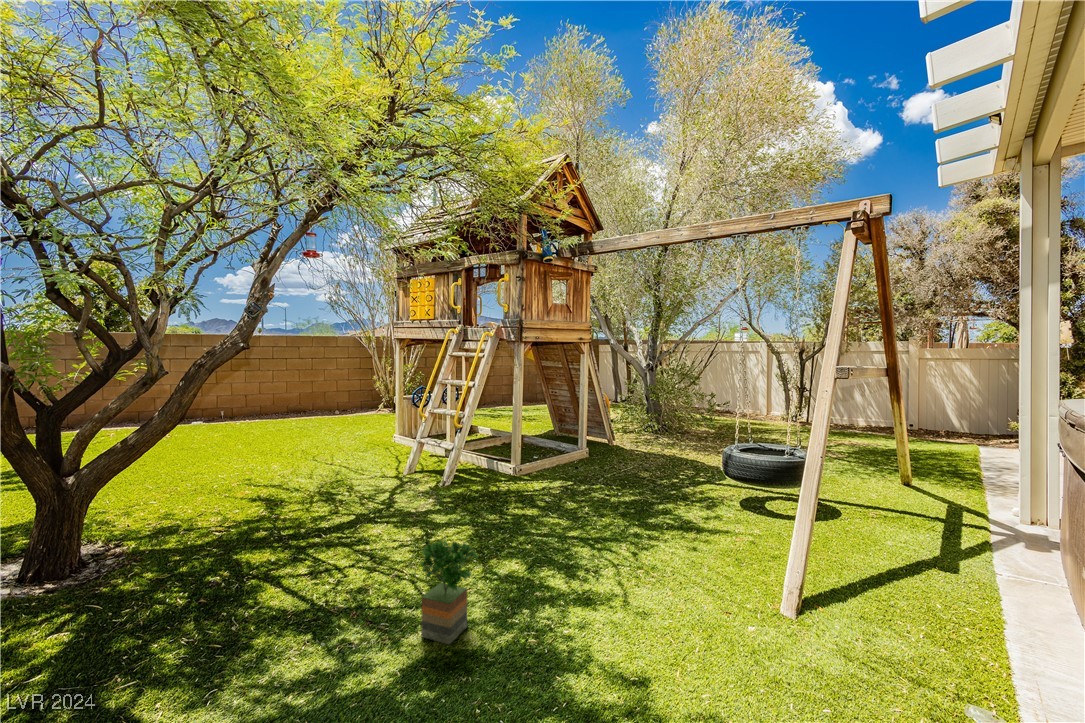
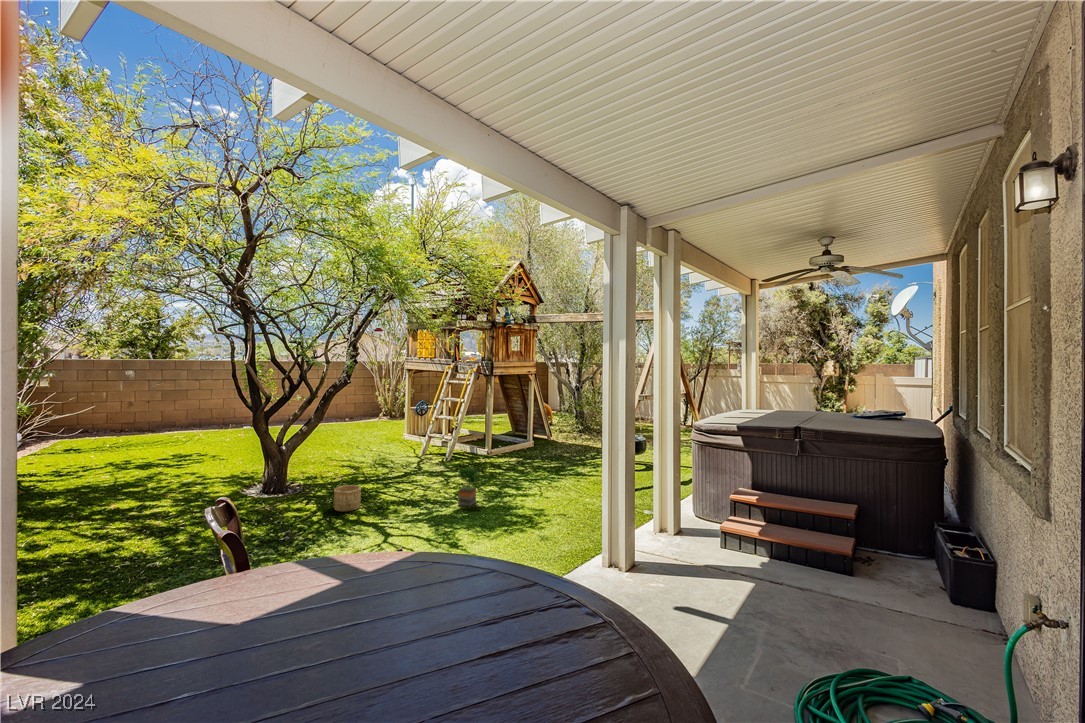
wooden bucket: none [90,582,179,665] -> present [334,485,361,511]

